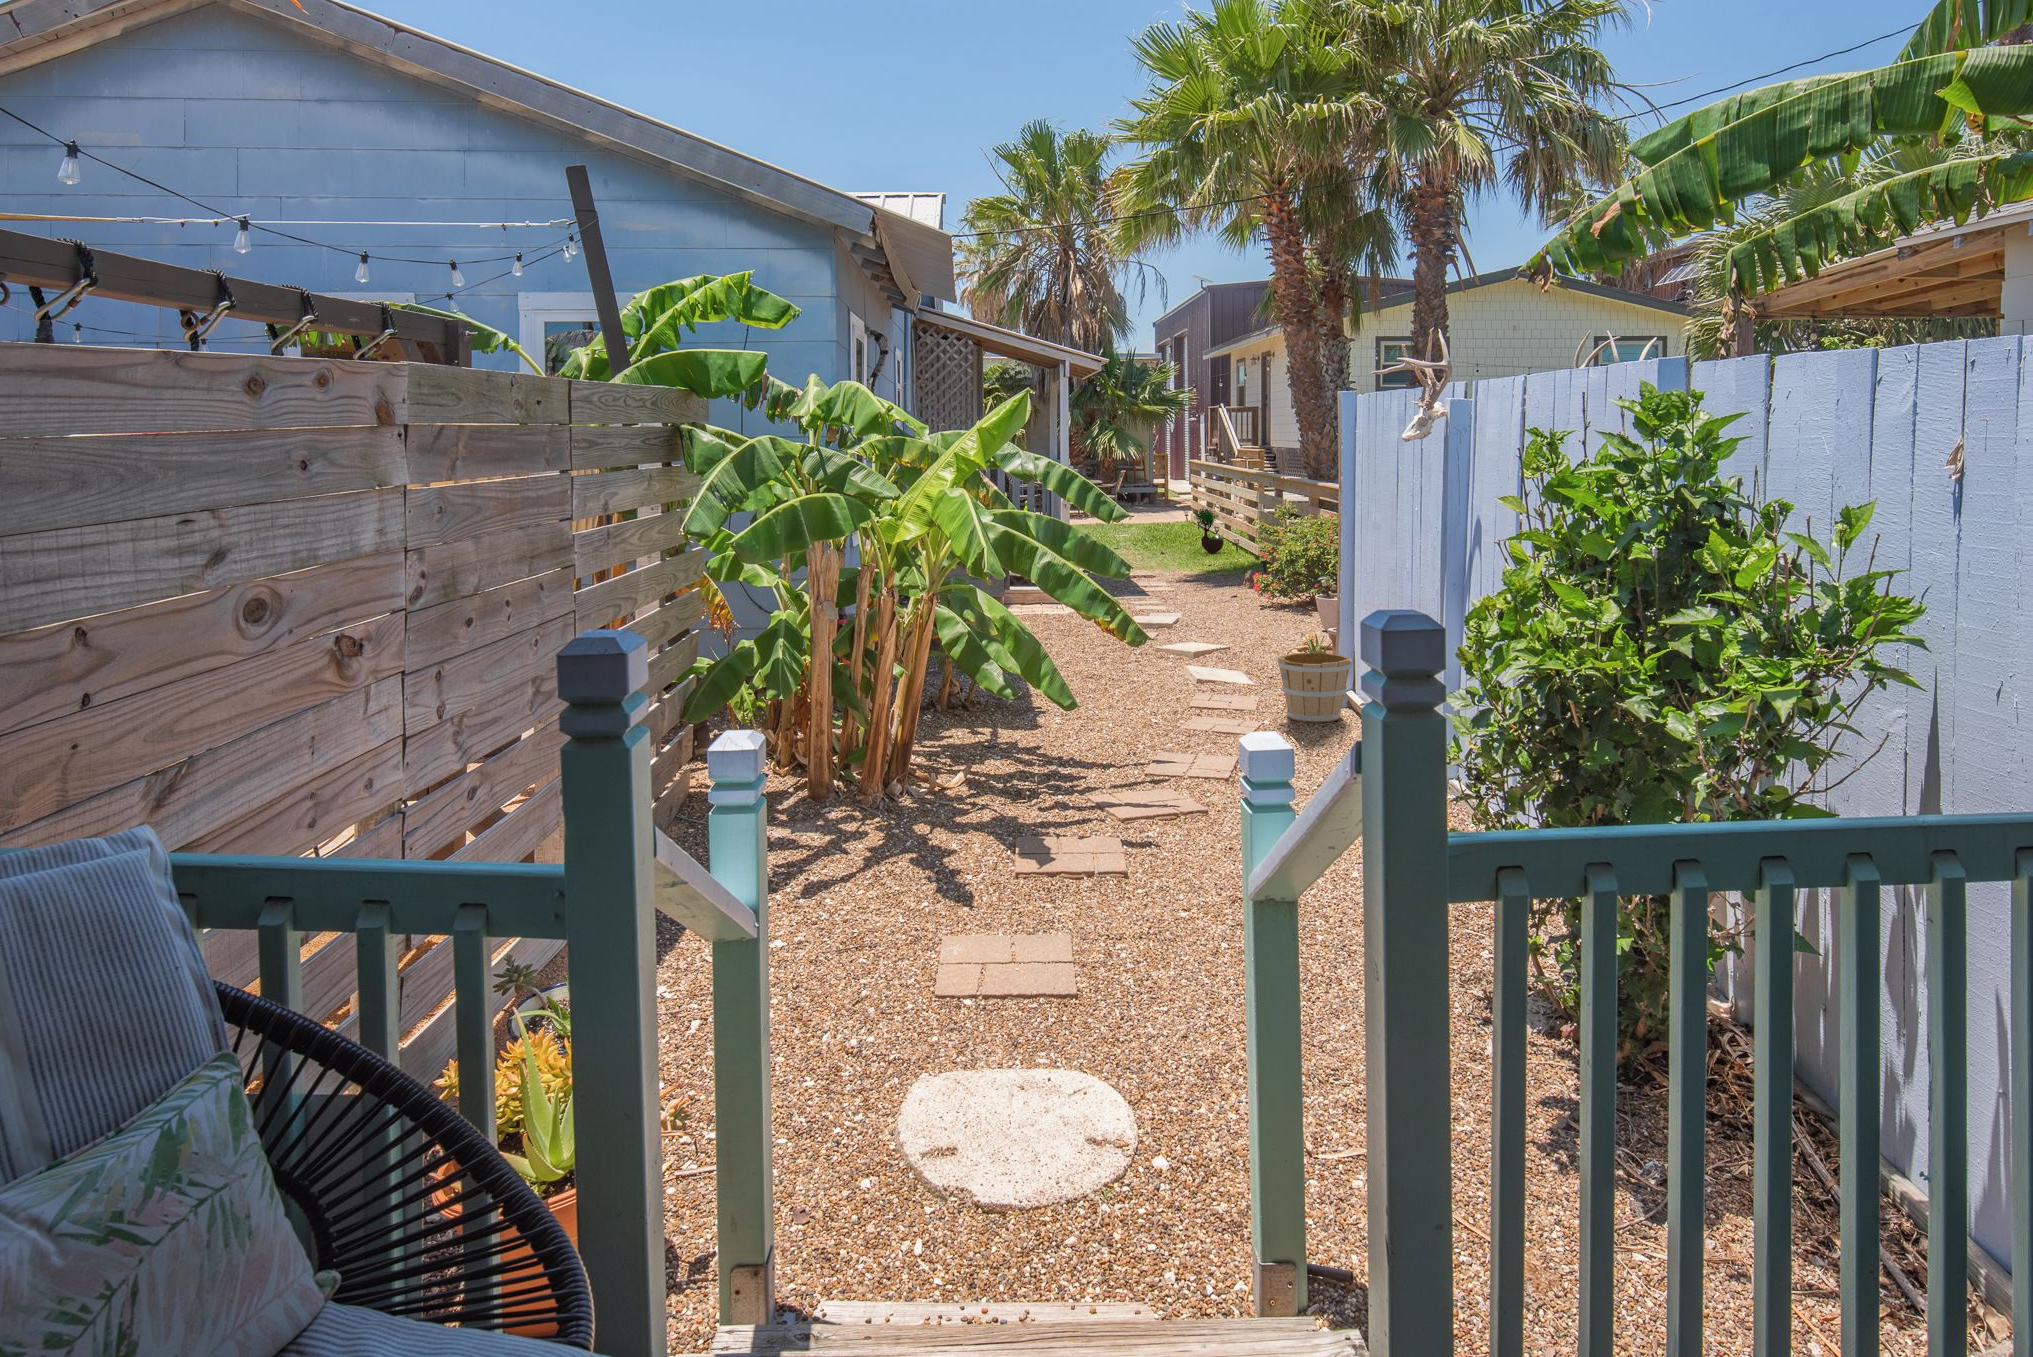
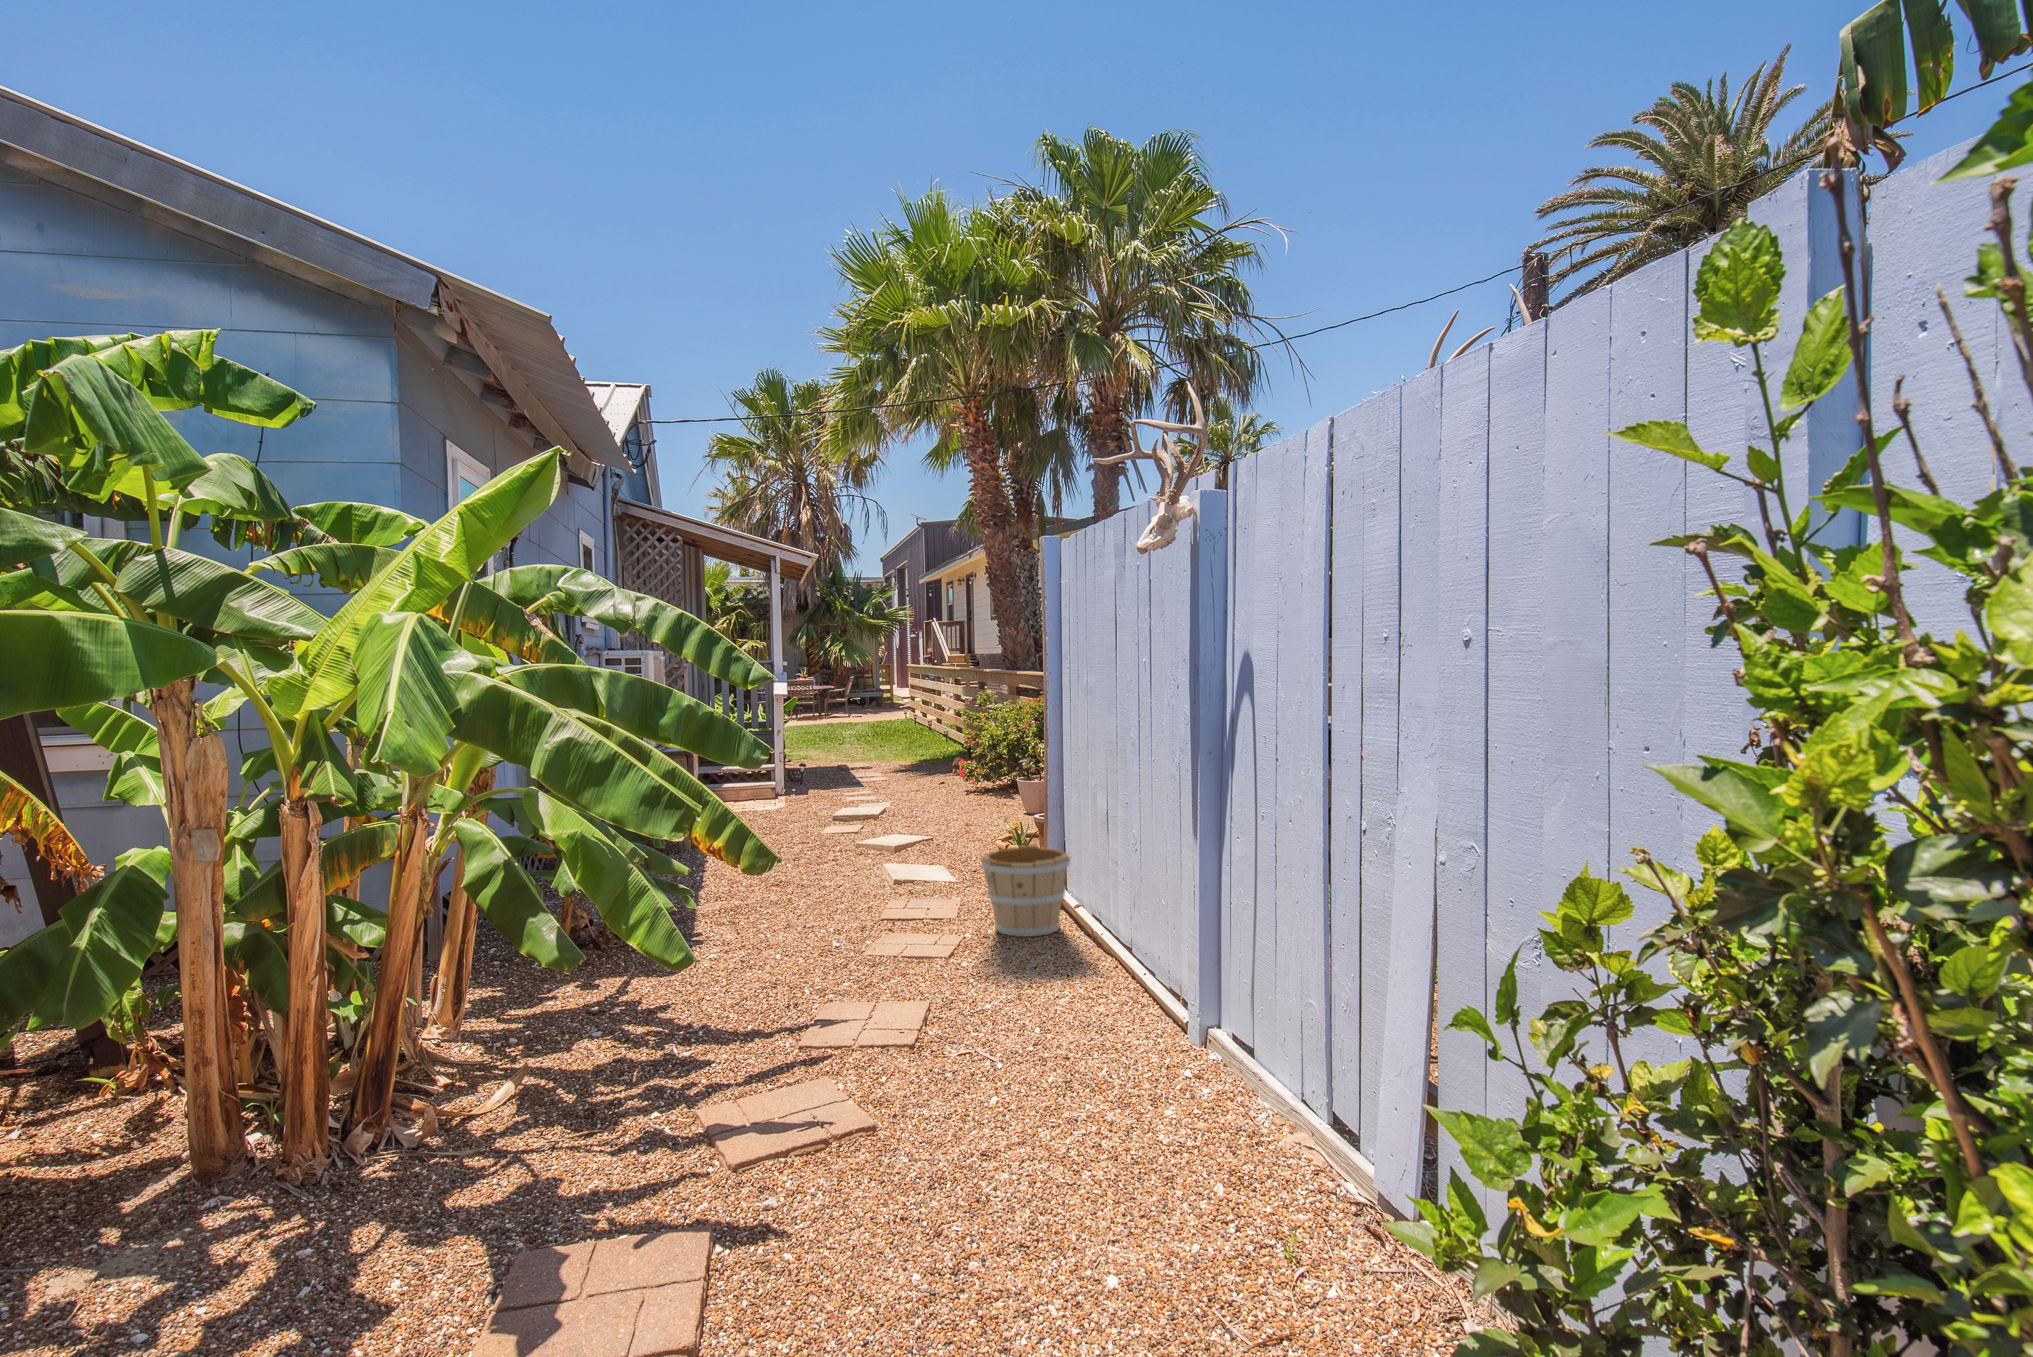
potted tree: present [1194,507,1224,553] -> none [907,697,935,742]

